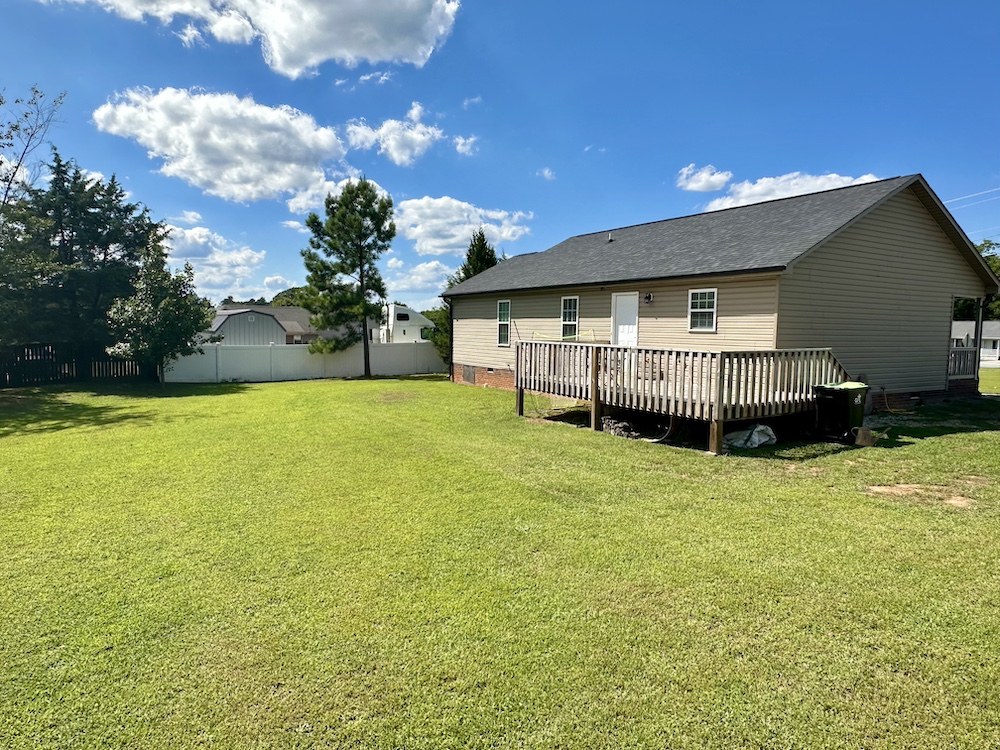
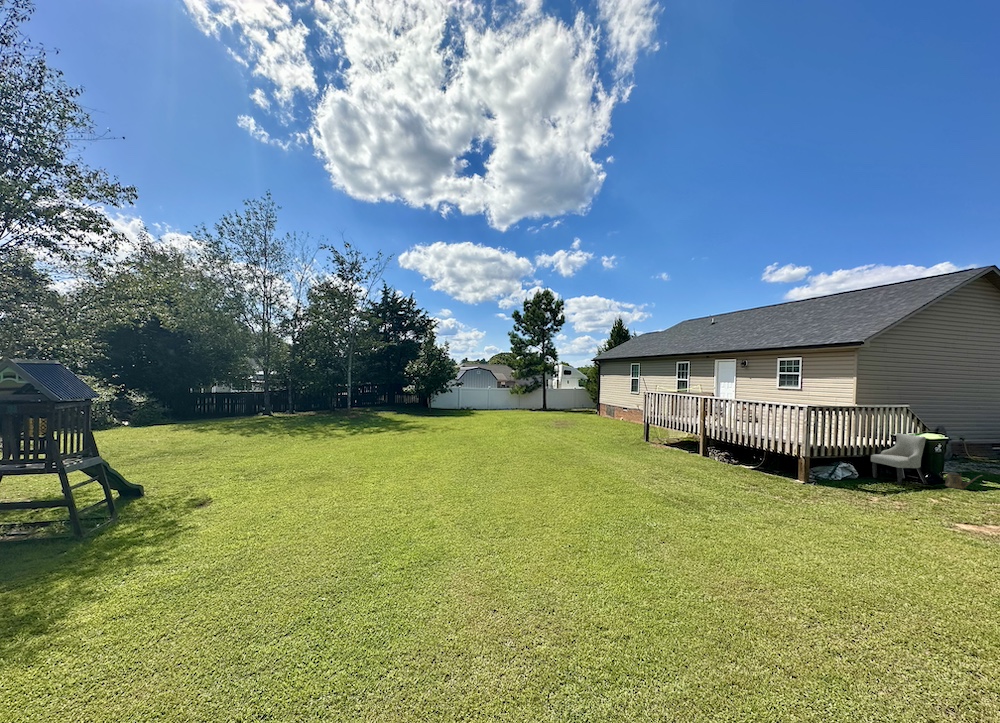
chair: none [785,383,843,447] -> present [871,433,927,484]

